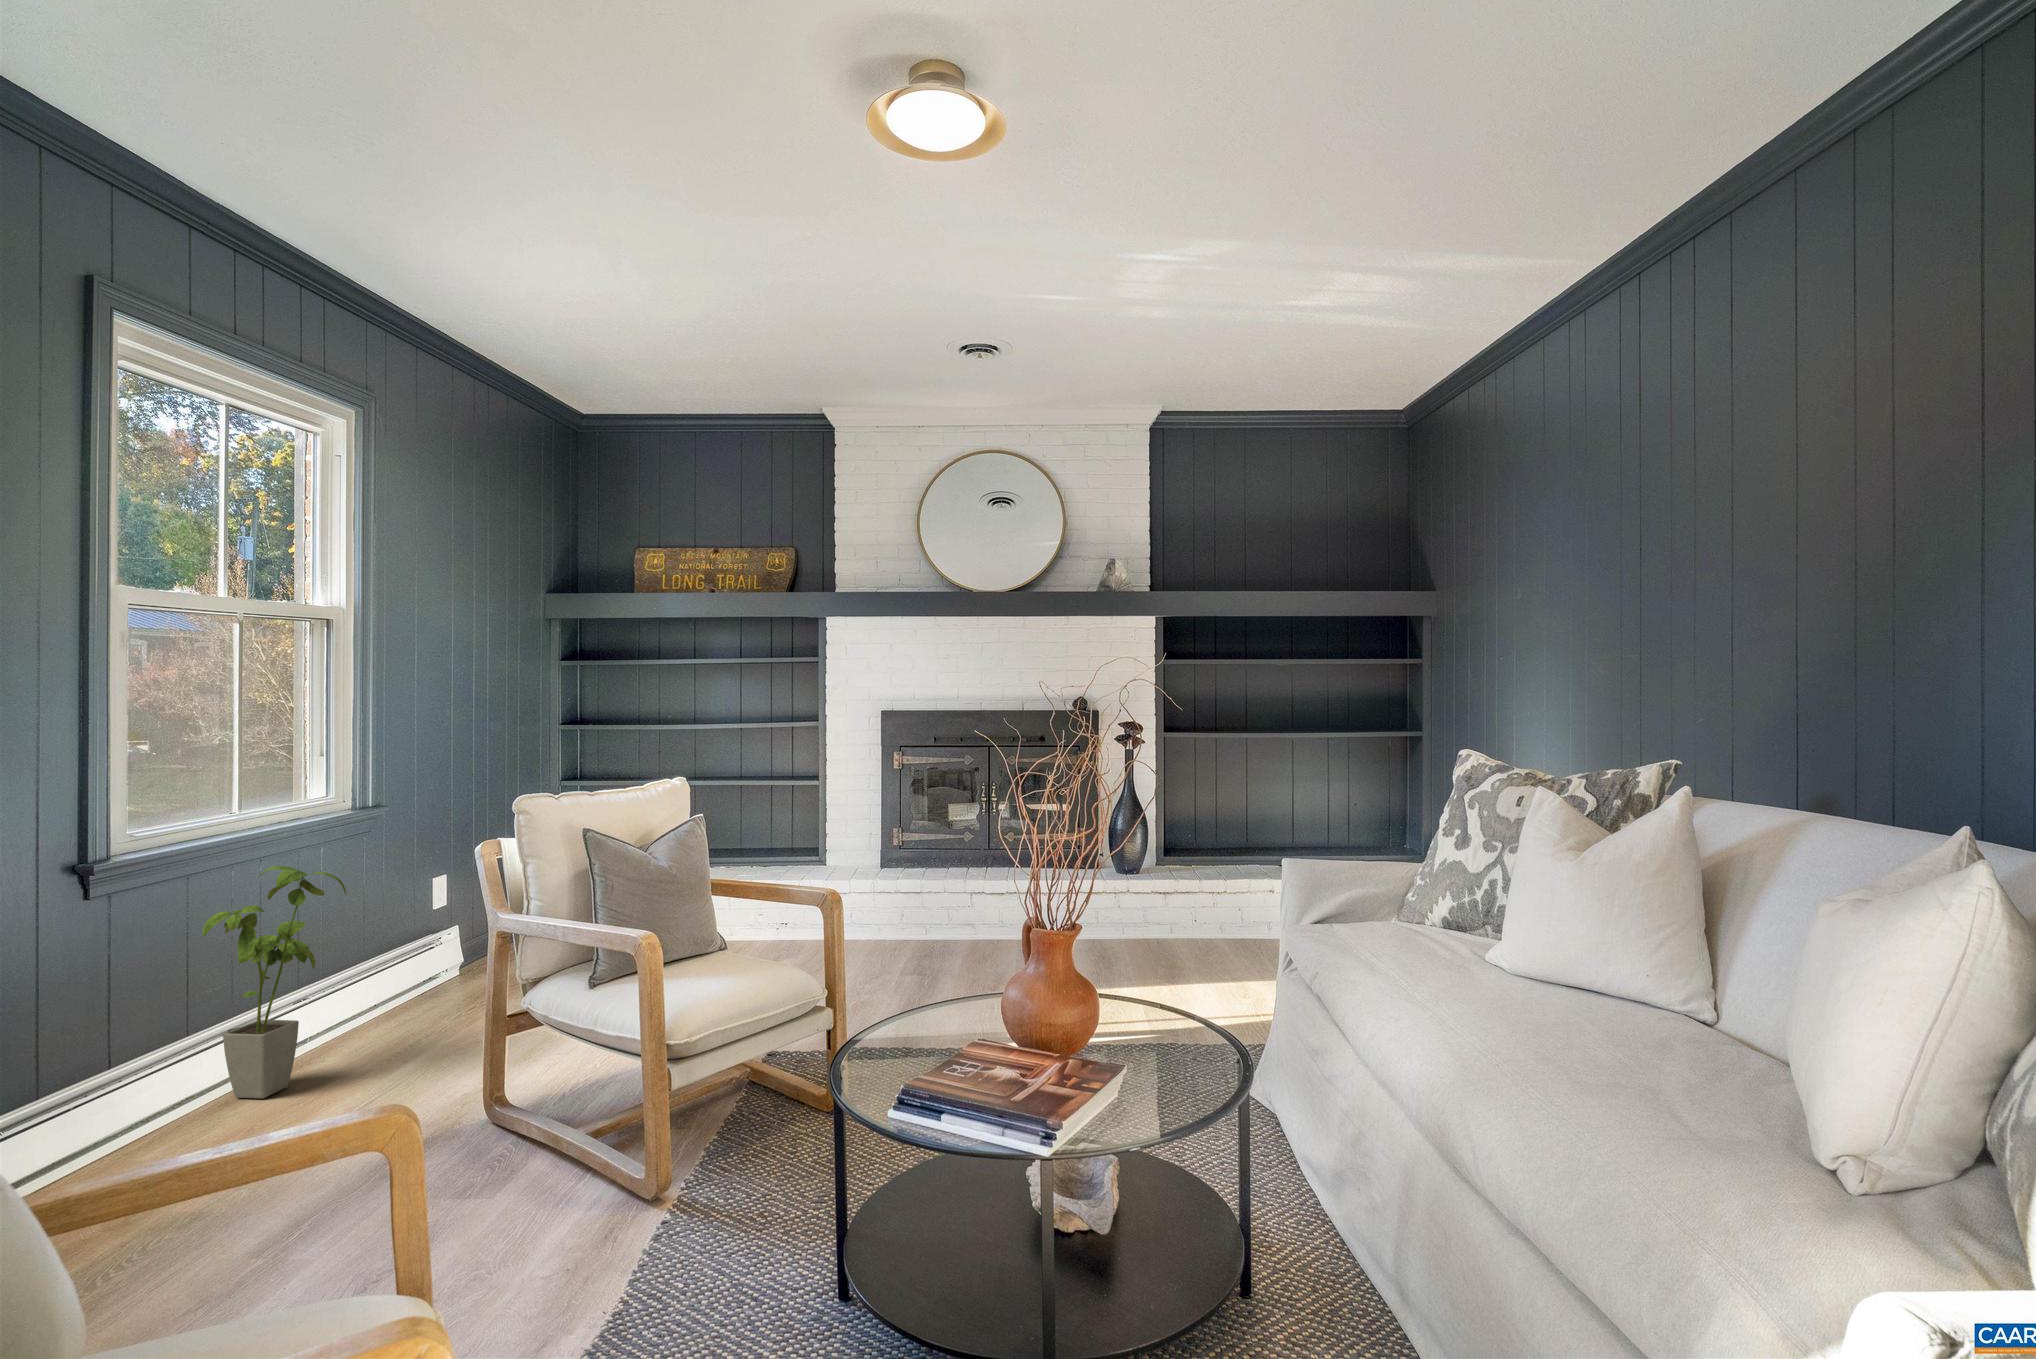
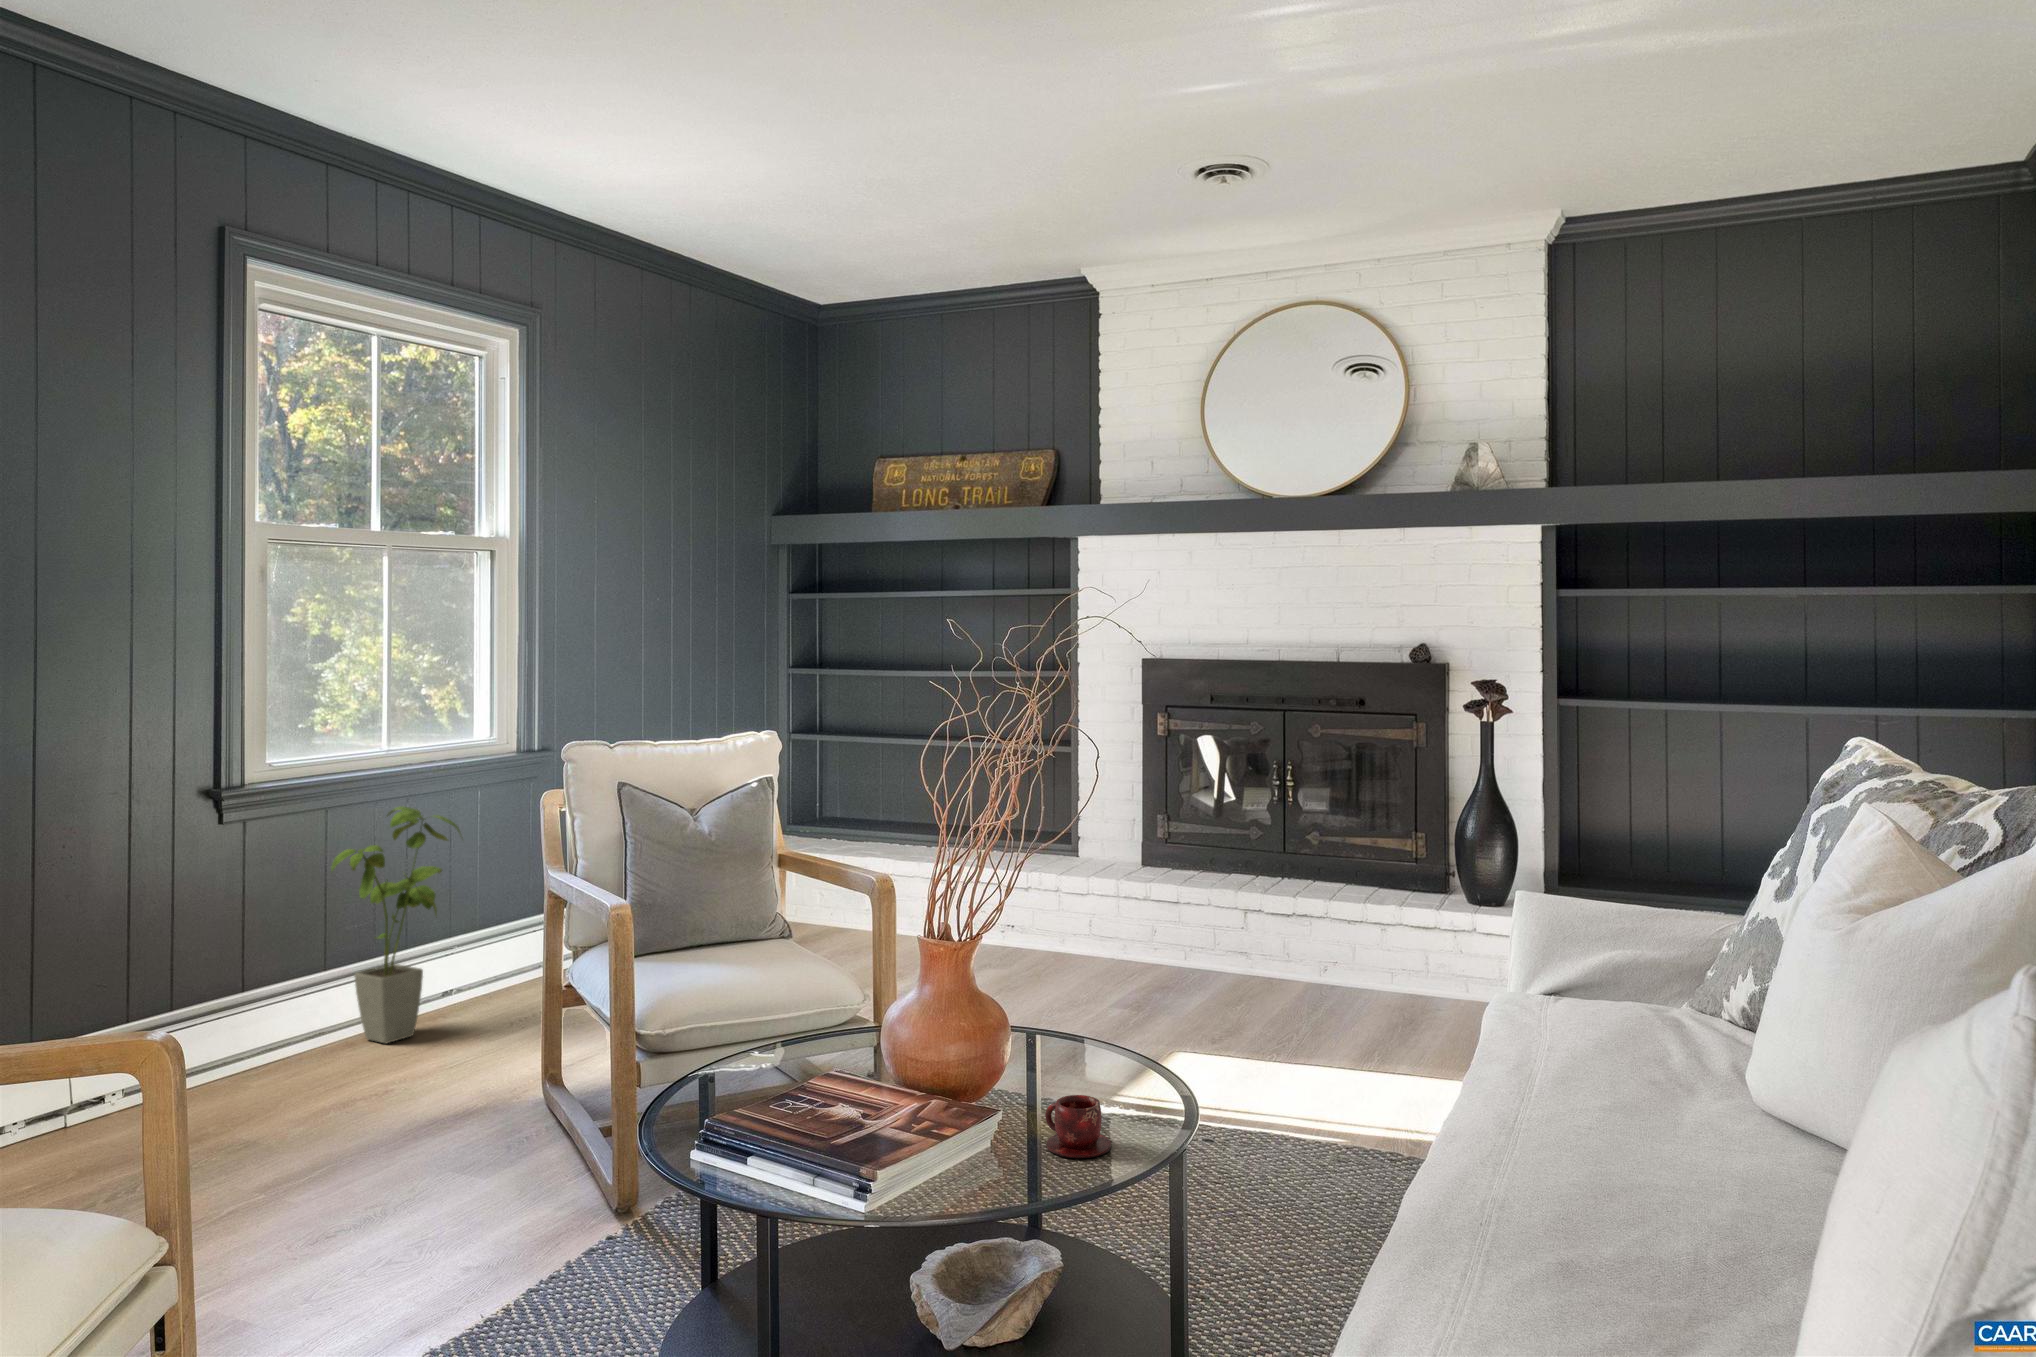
teacup: none [1128,1036,1178,1082] -> present [1045,1095,1111,1158]

